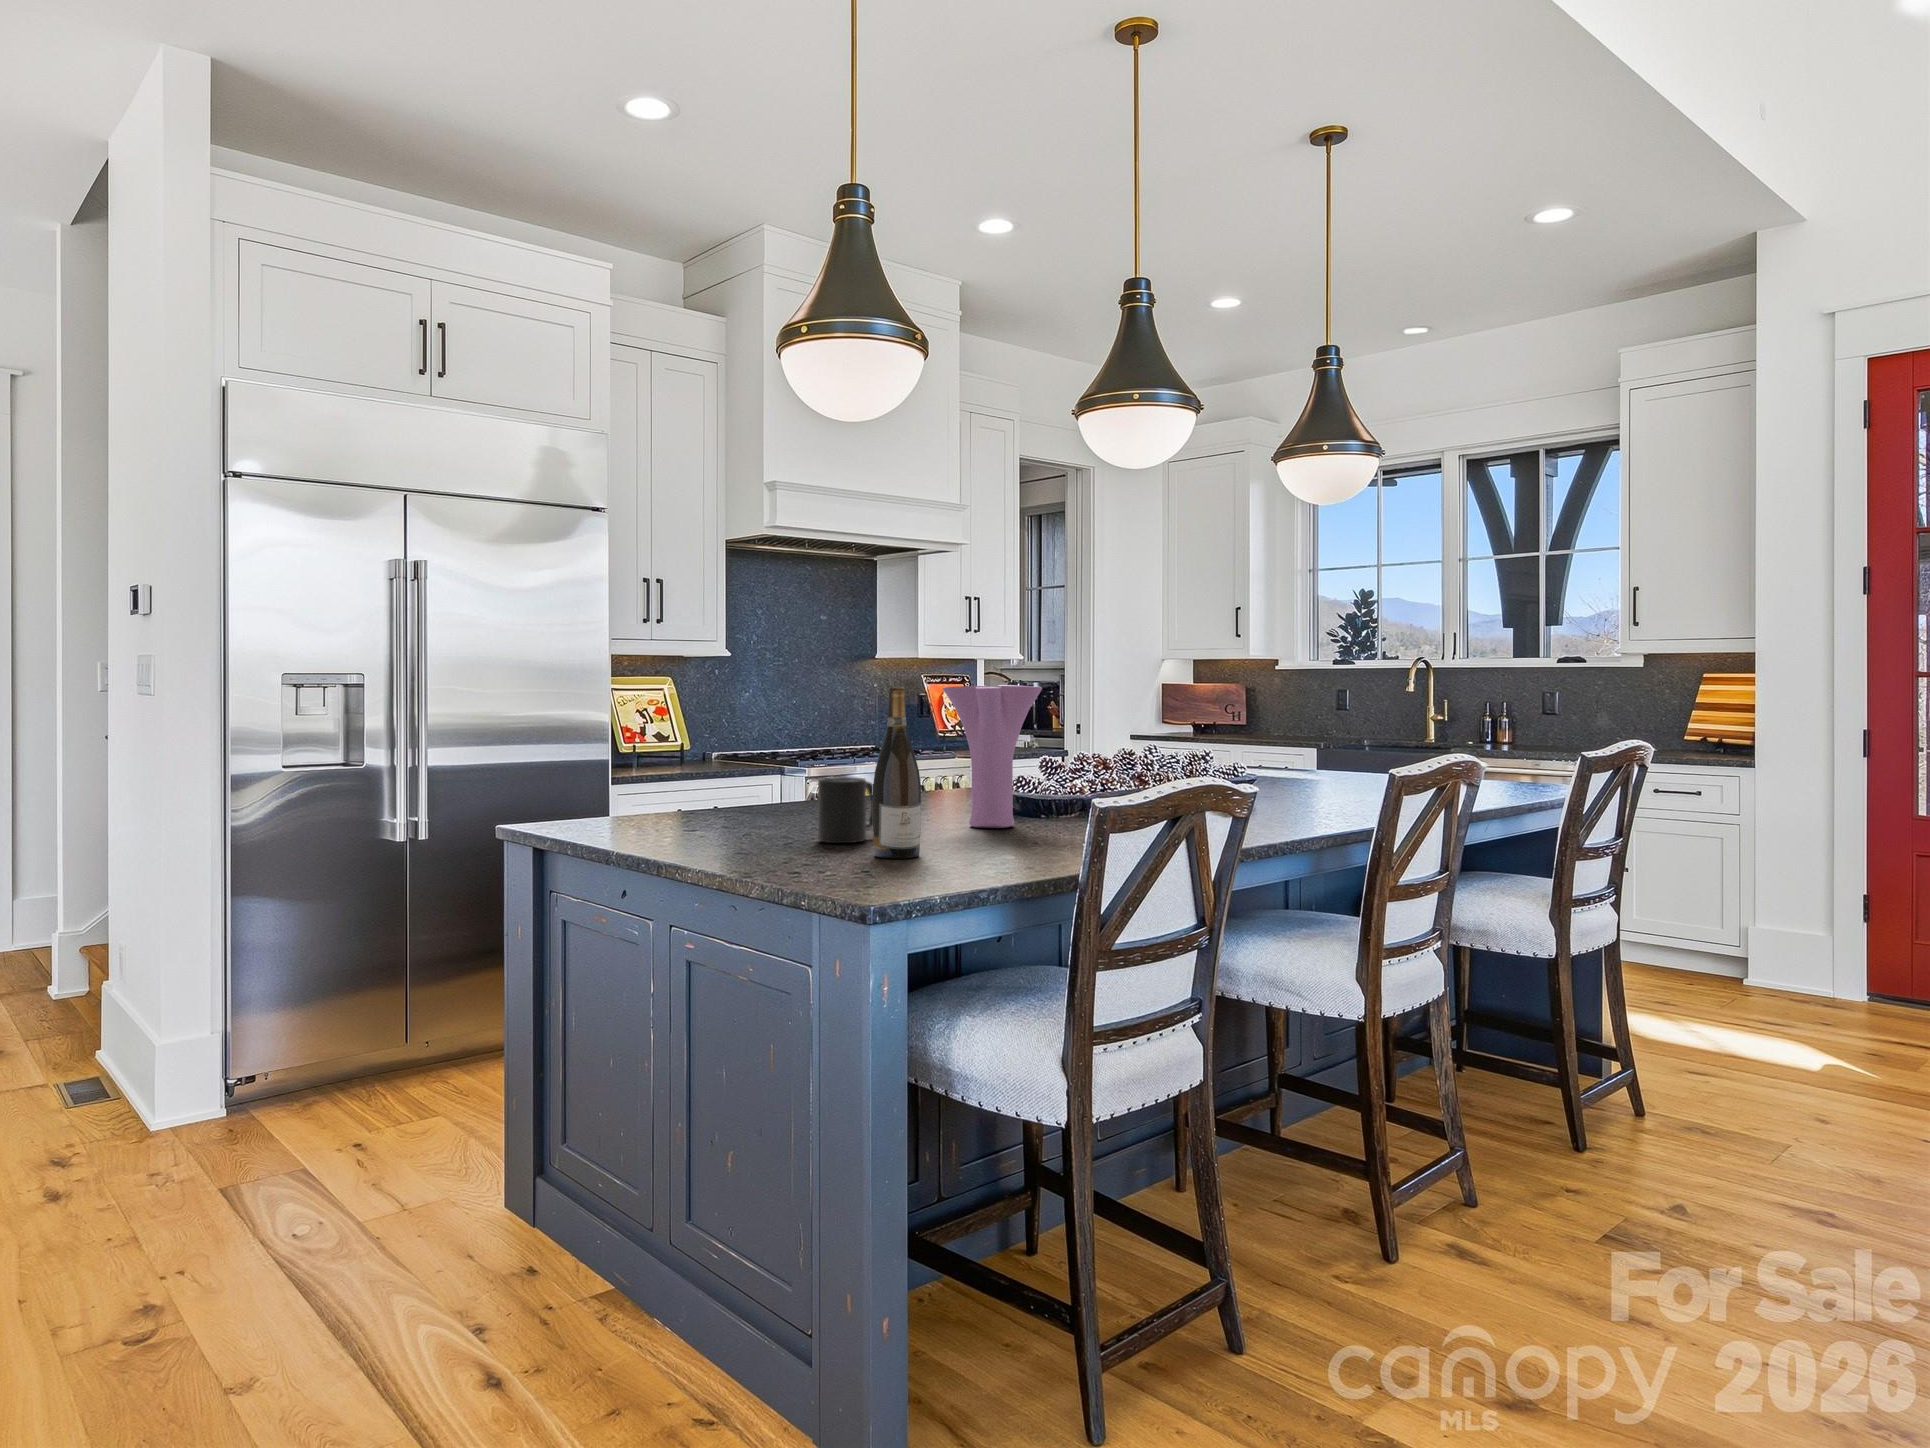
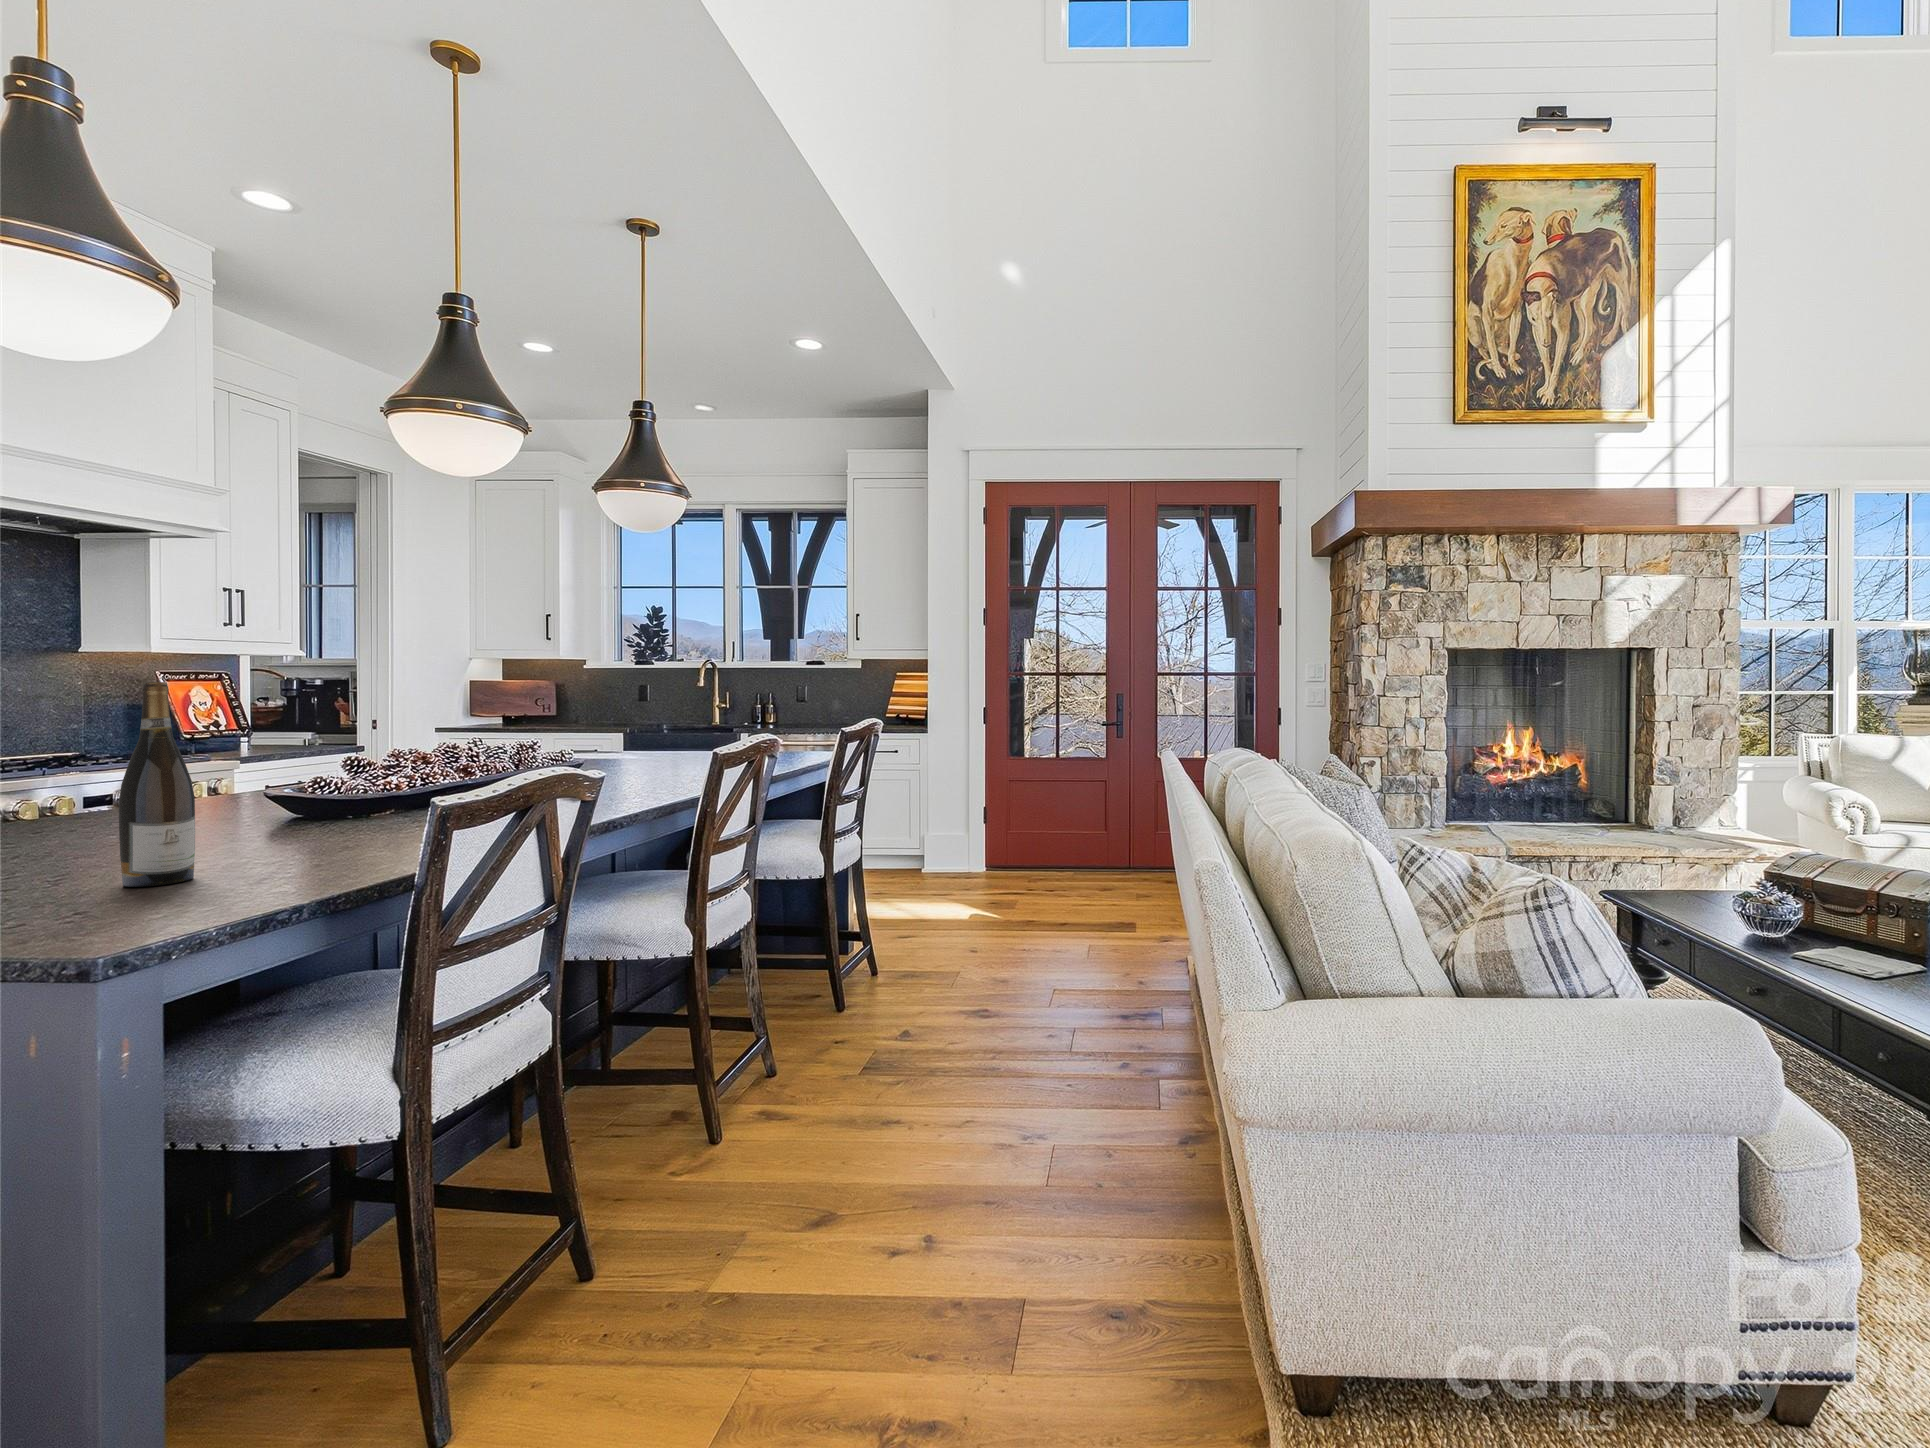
vase: present [943,685,1042,828] -> none [223,682,357,836]
mug: present [818,777,873,843] -> none [25,794,129,877]

